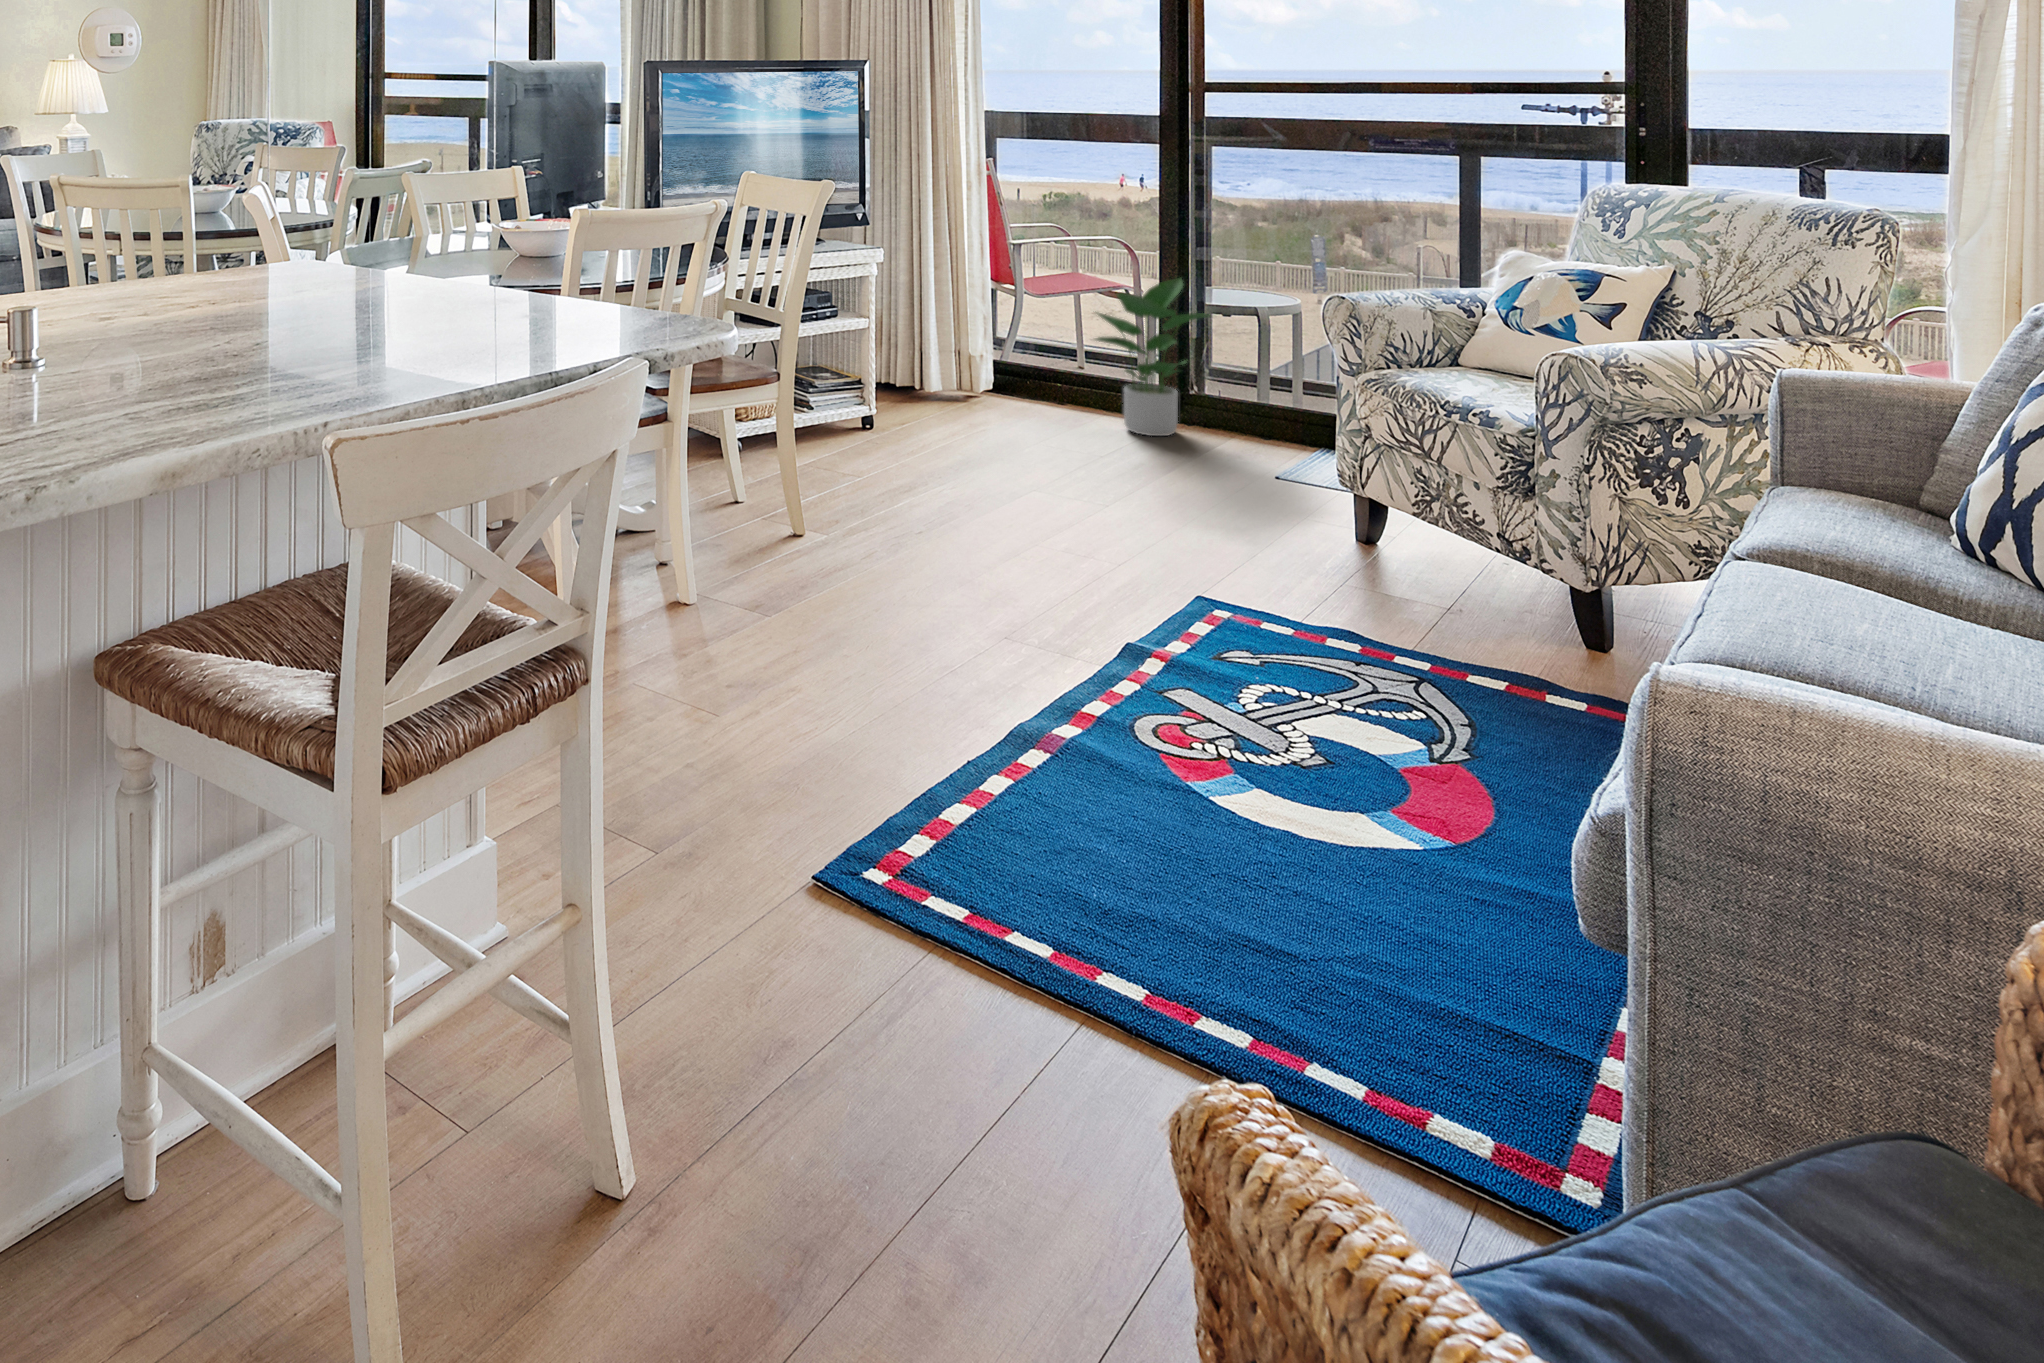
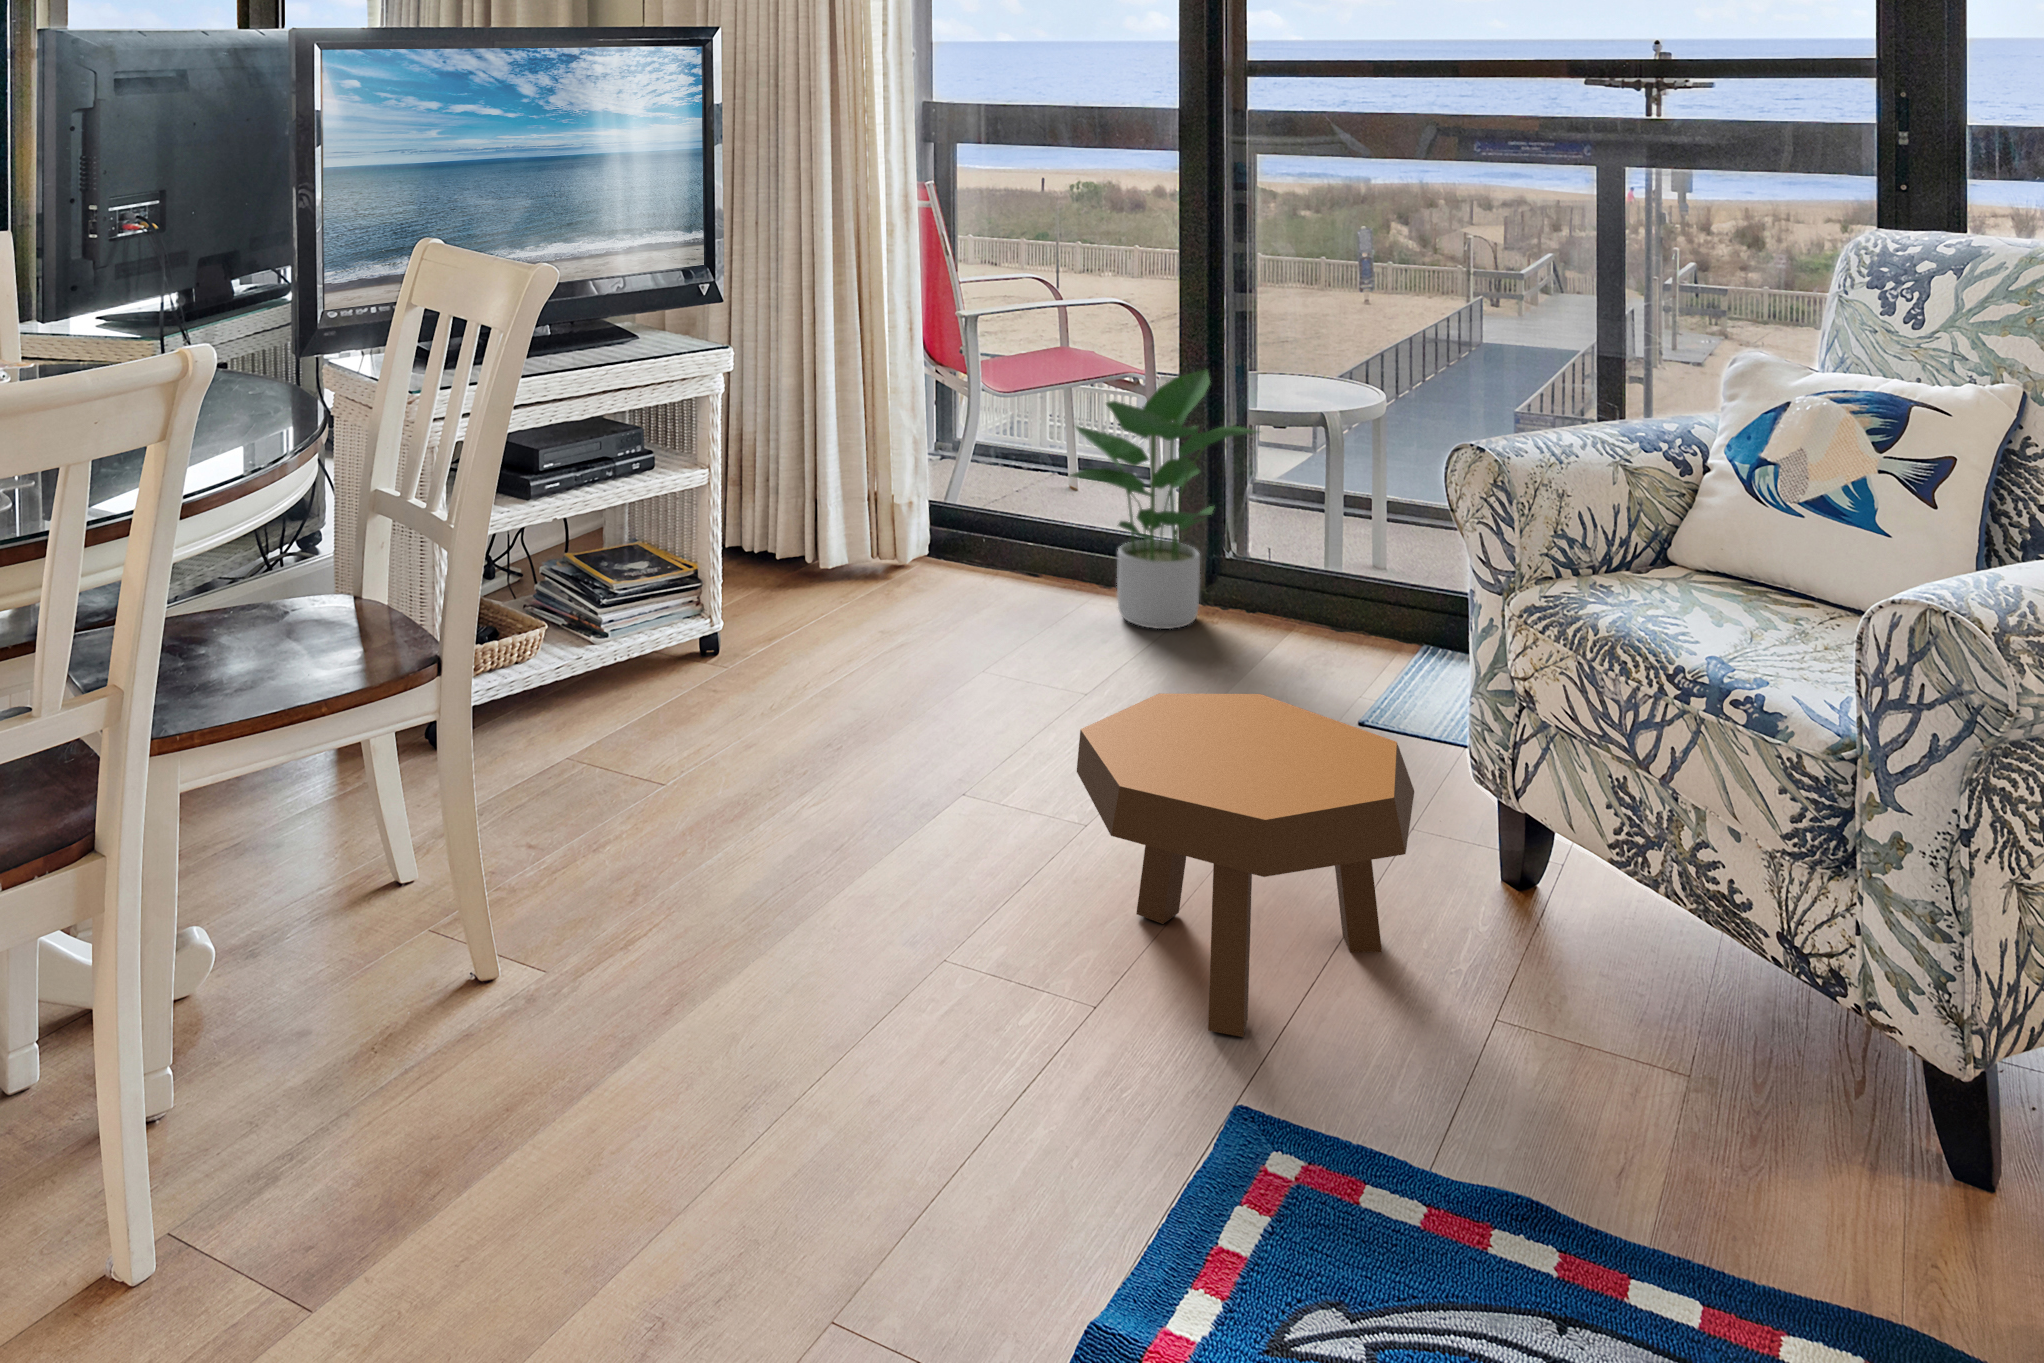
footstool: none [1114,433,1308,589] -> present [1077,693,1414,1037]

